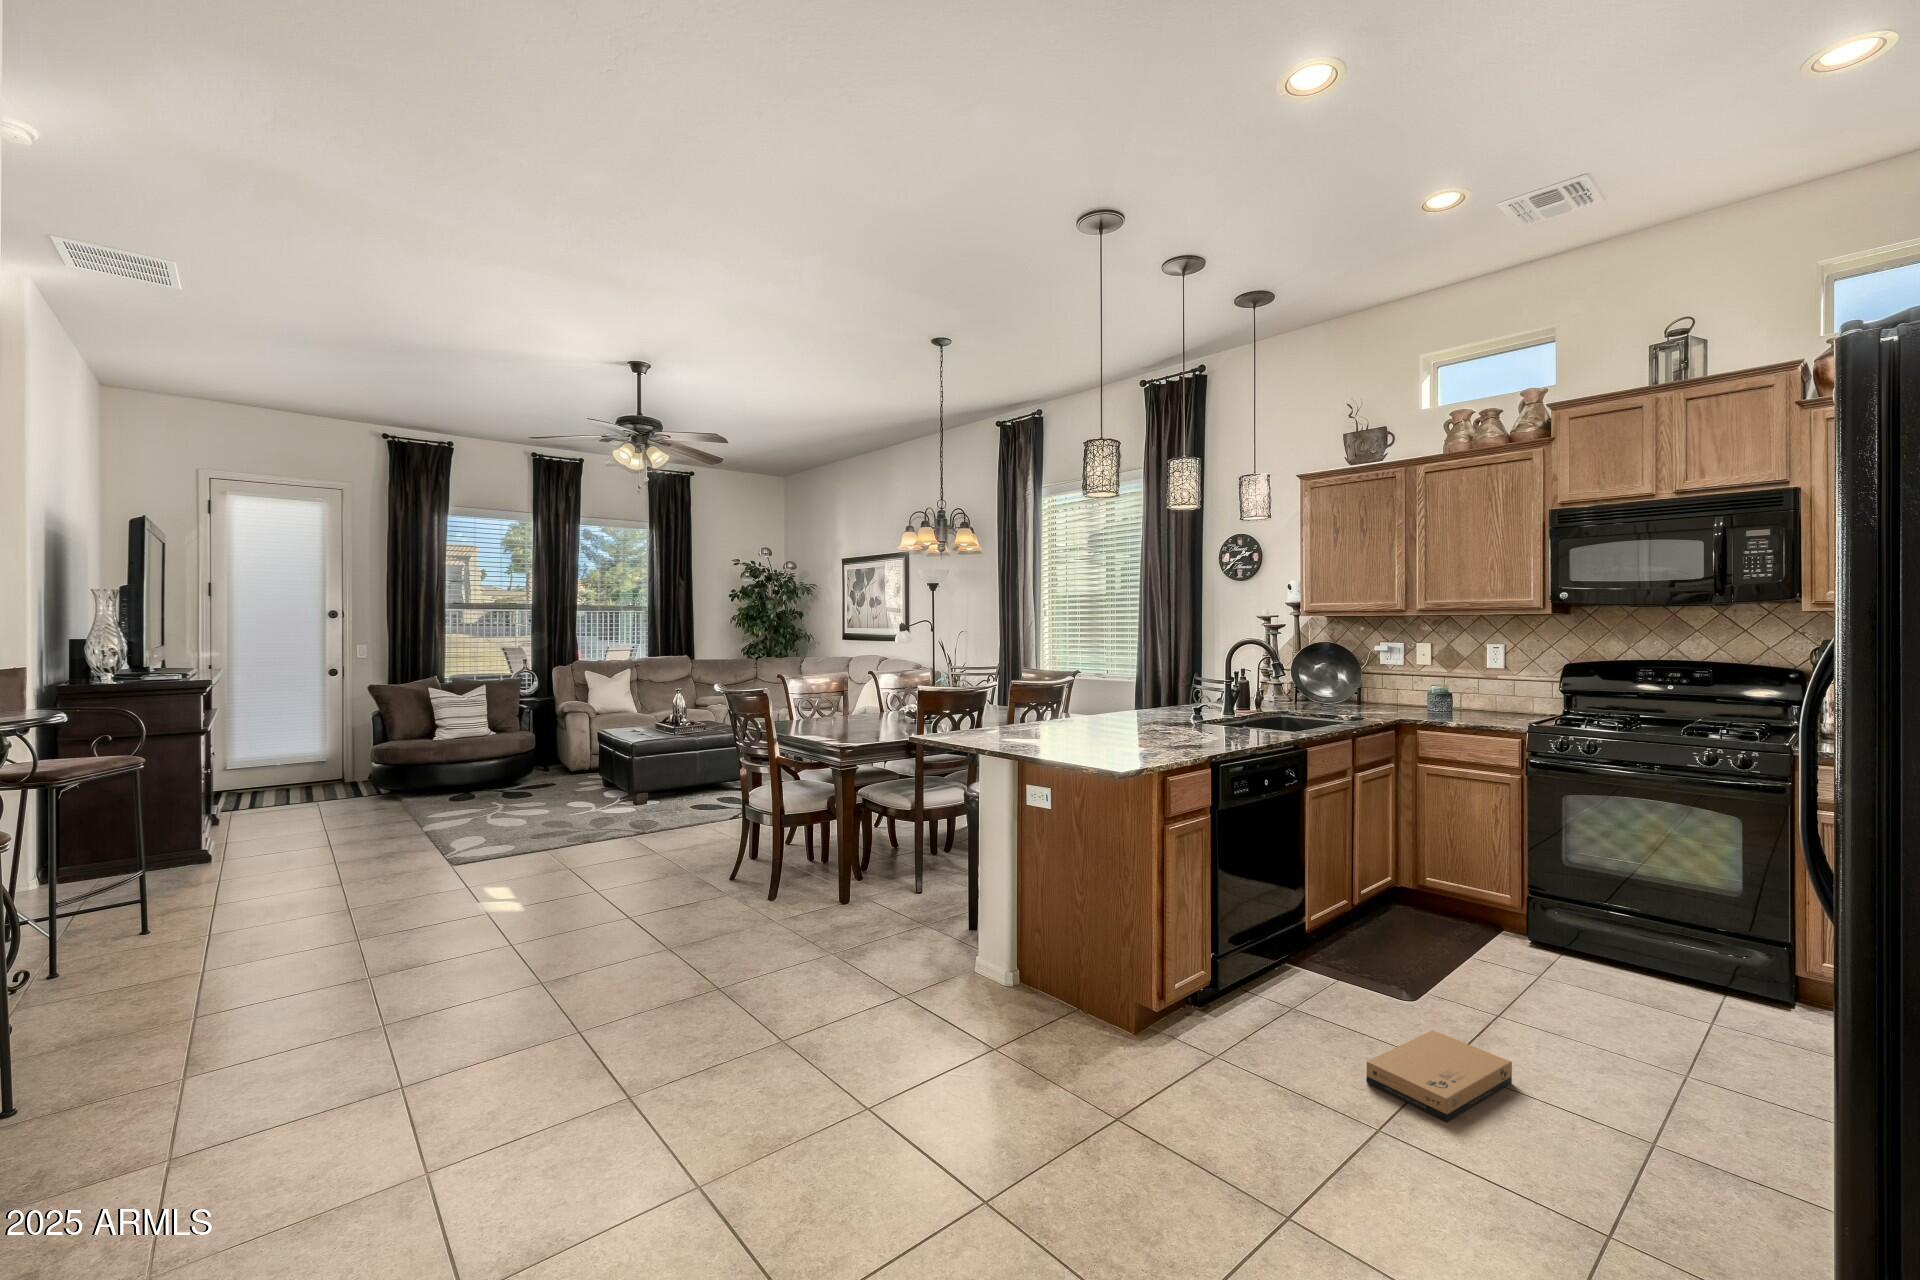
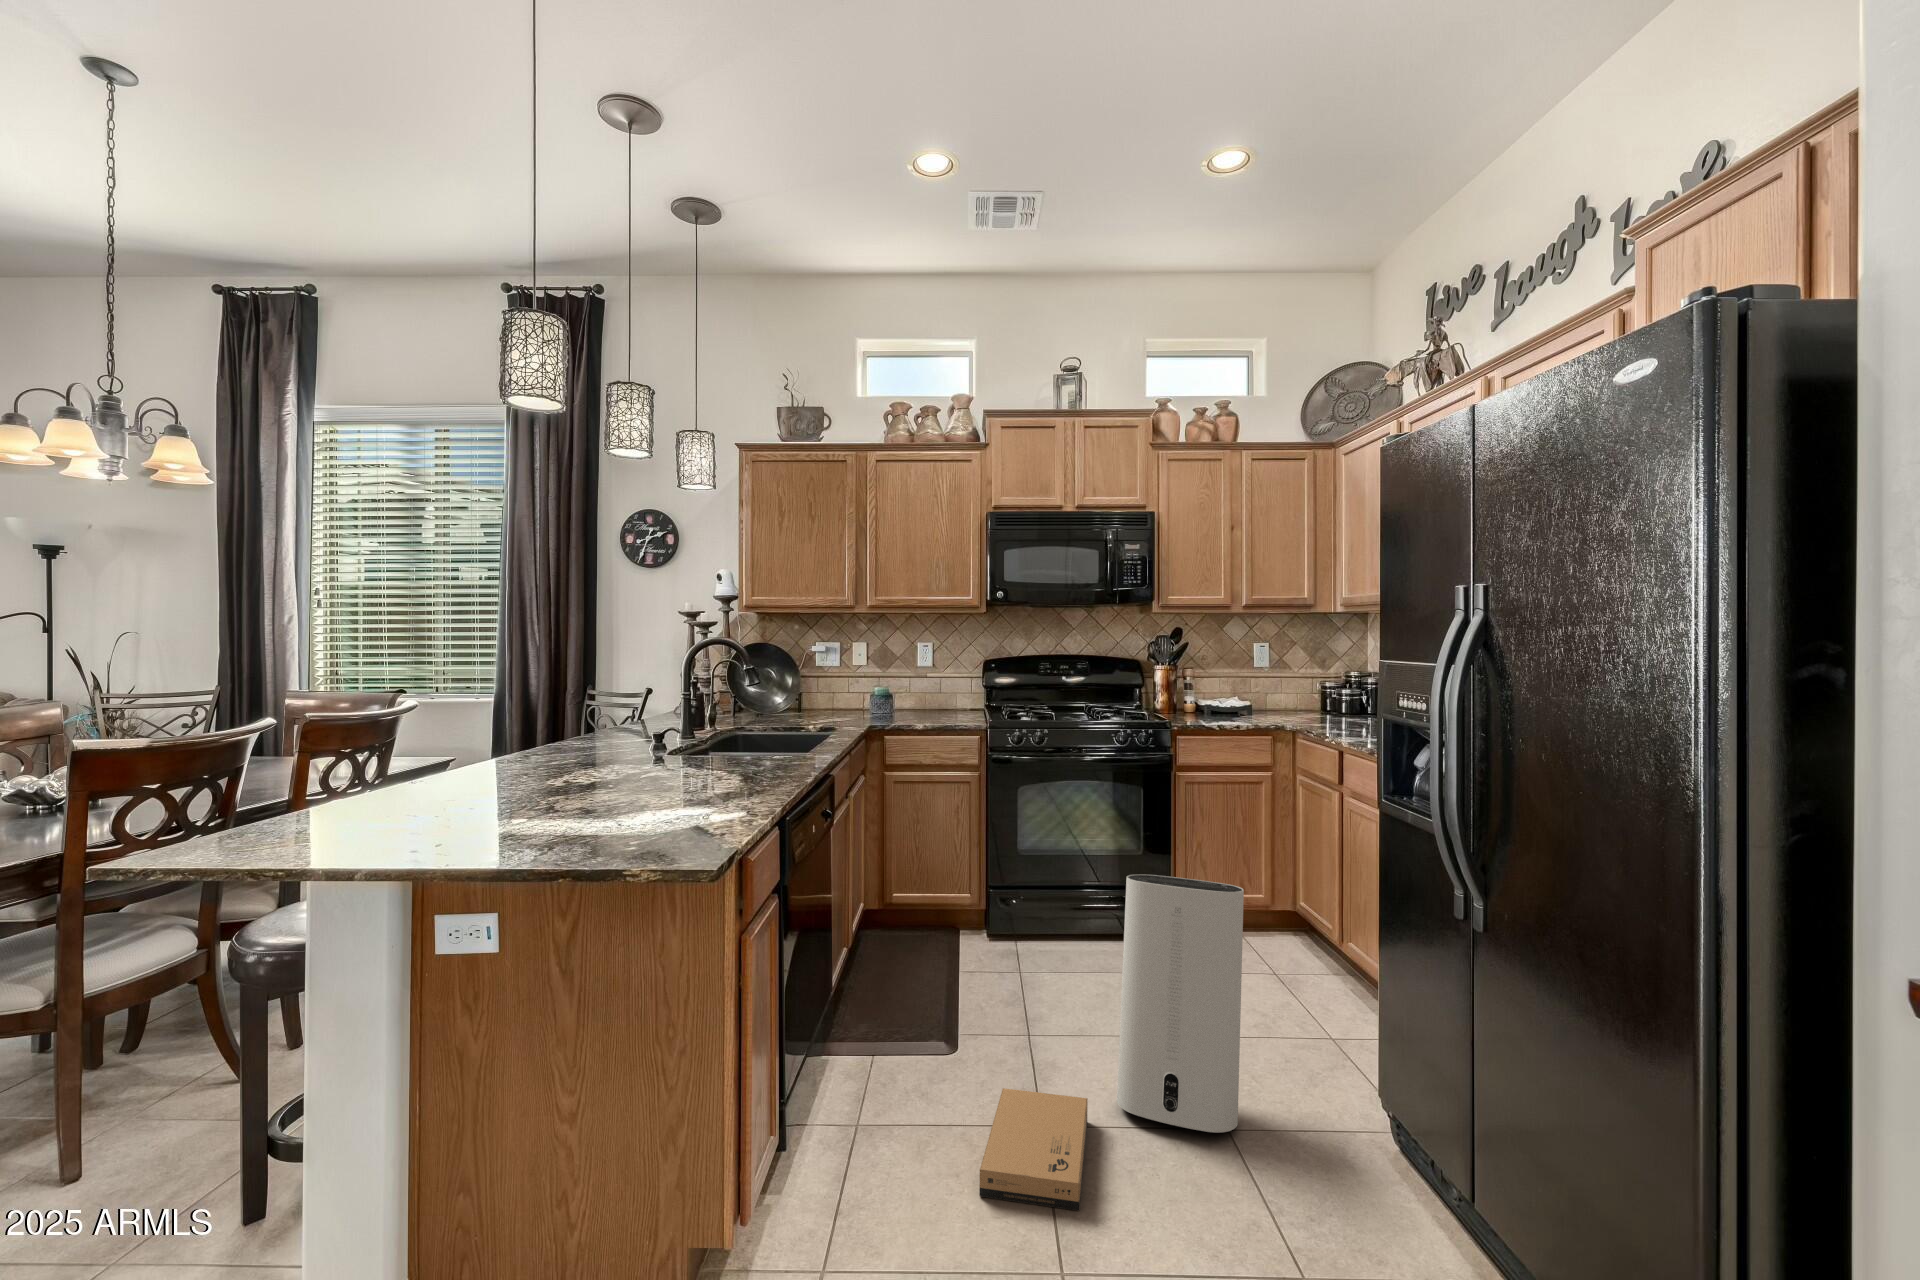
air purifier: none [1552,873,1717,1142] -> present [1117,874,1244,1133]

